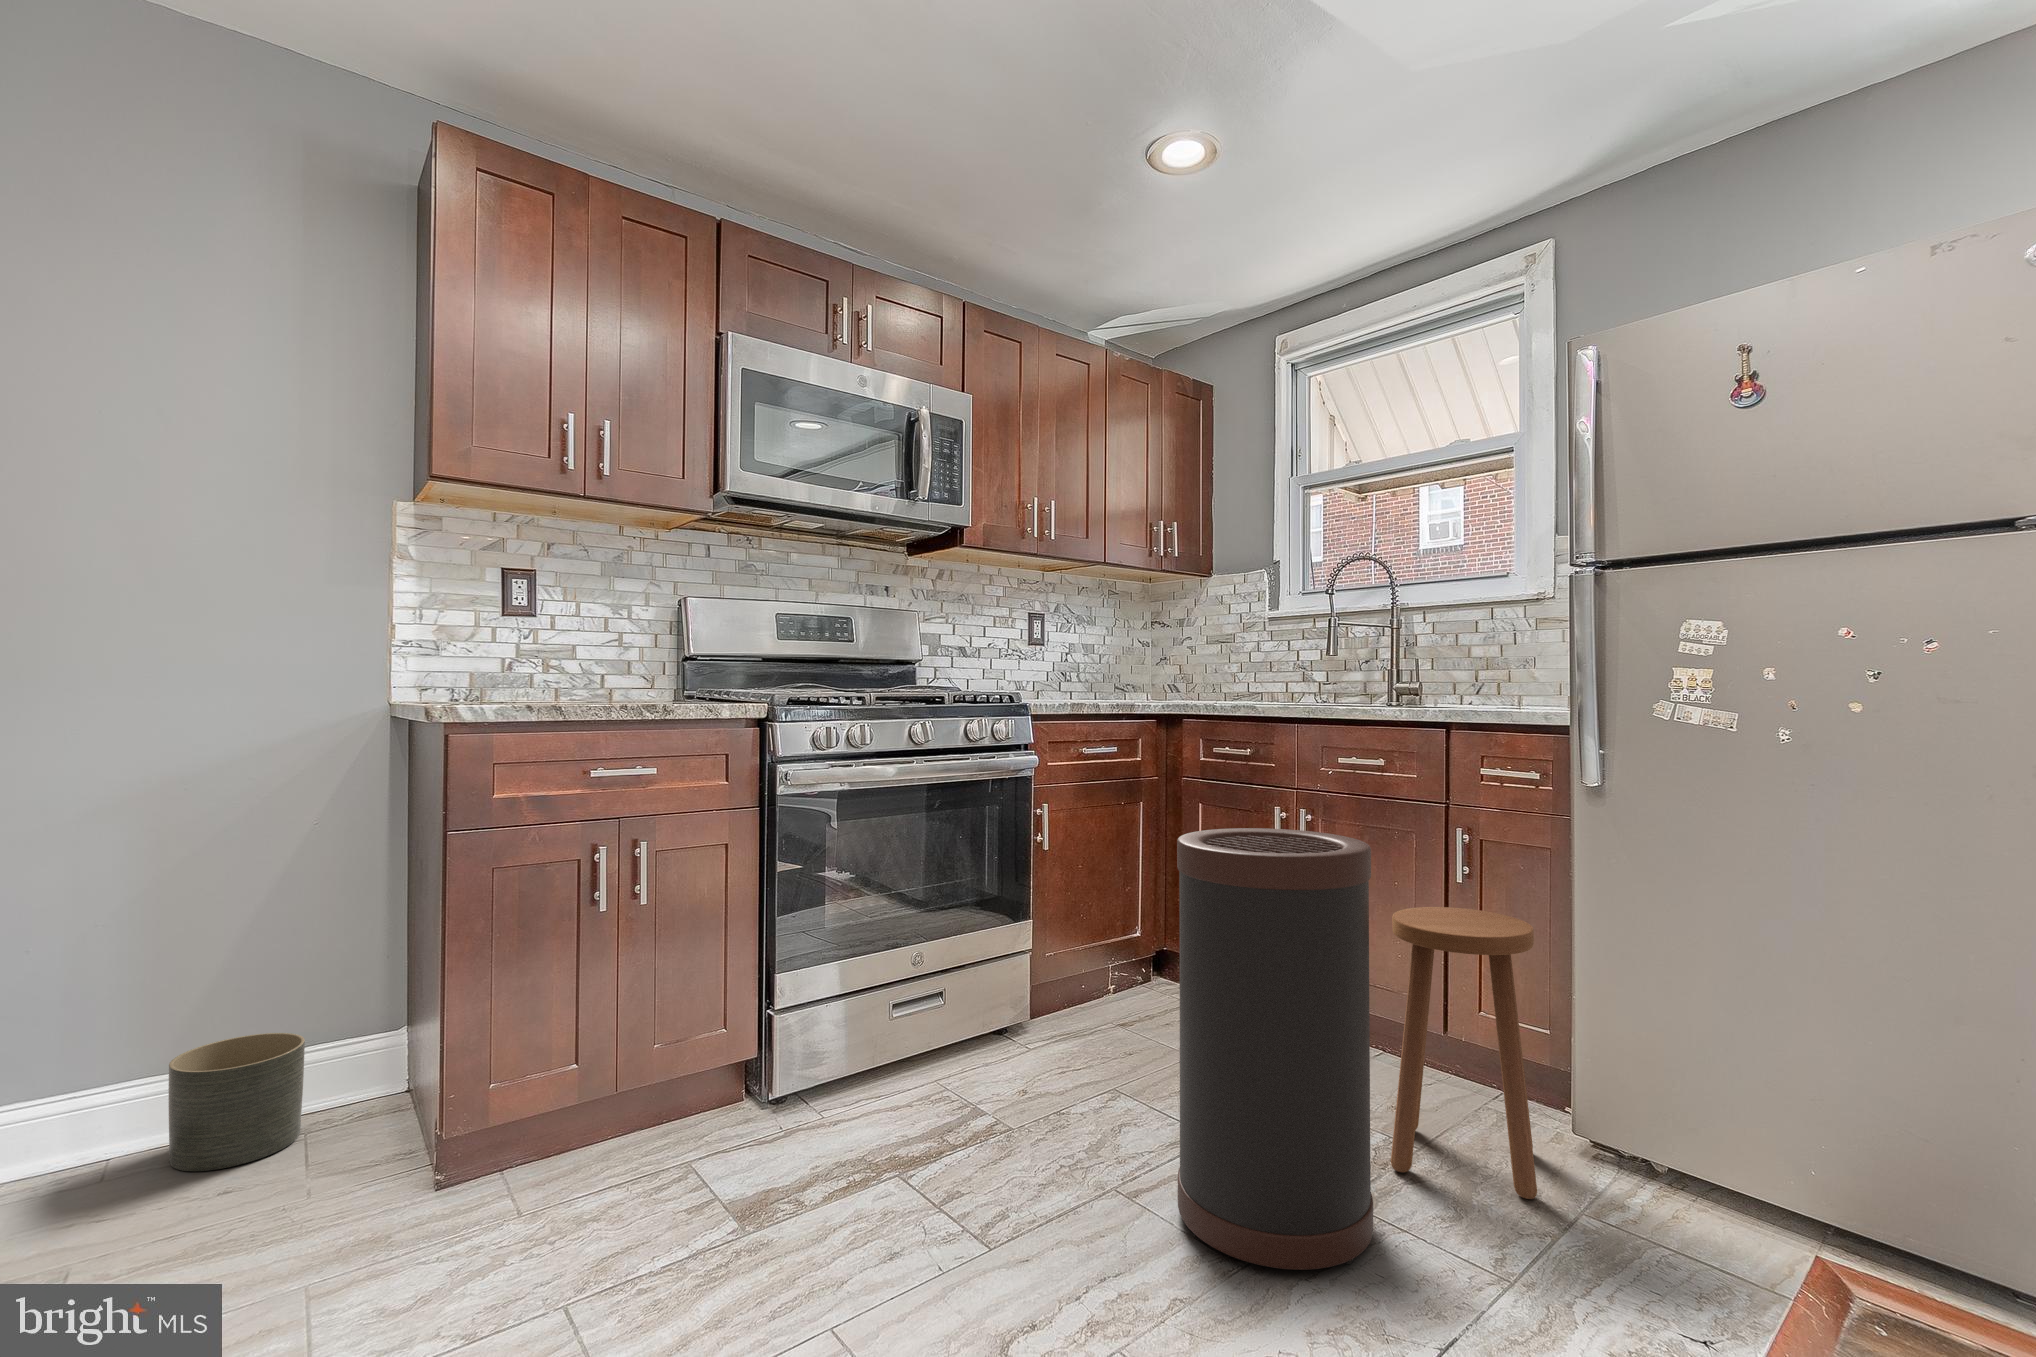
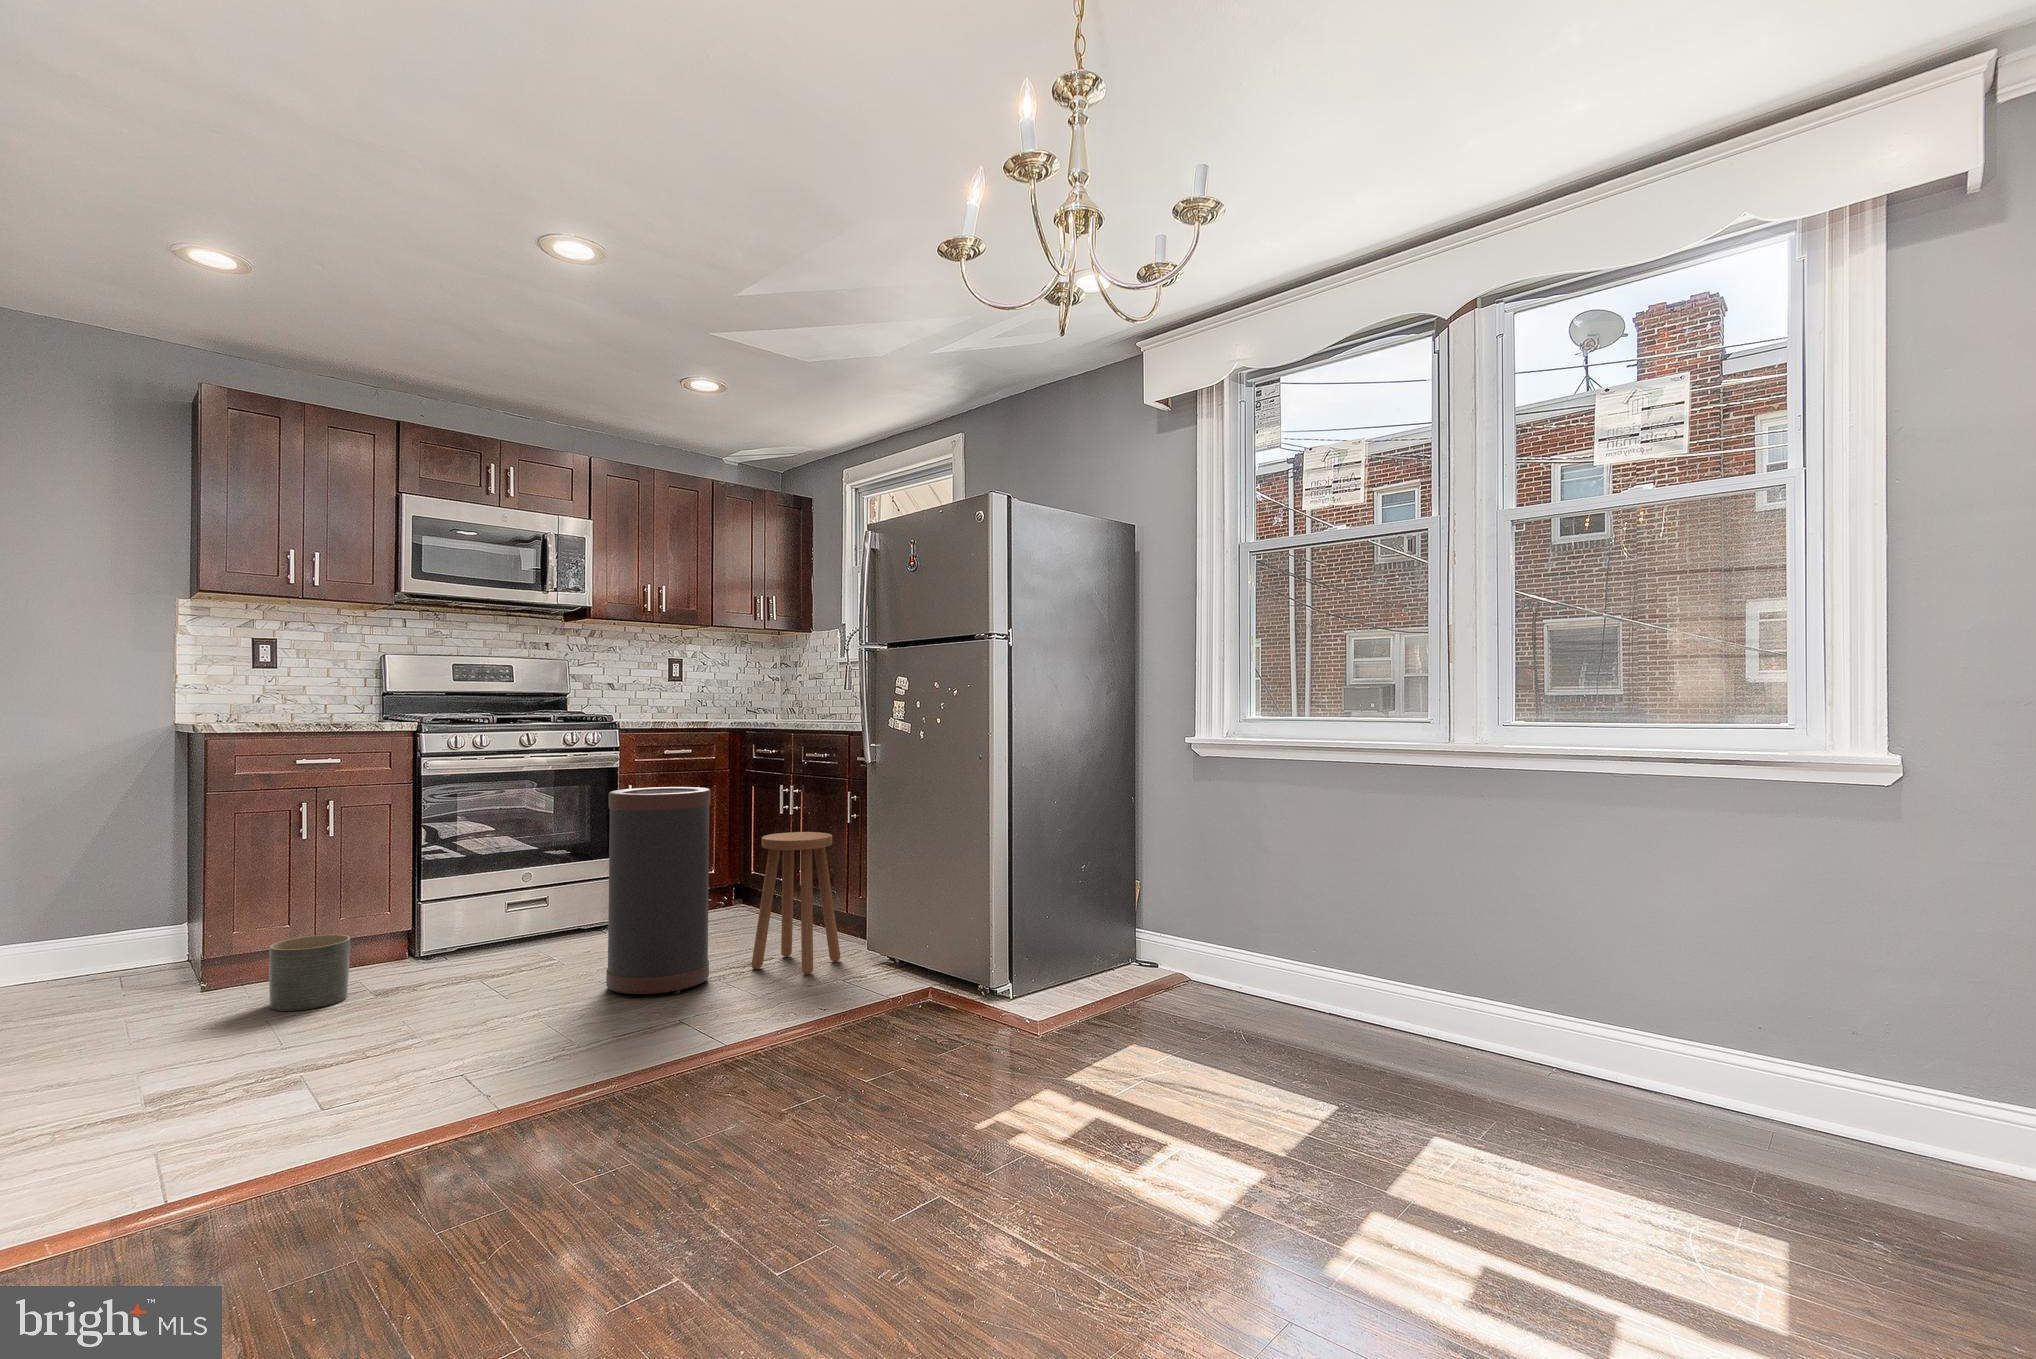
planter: present [168,1033,305,1171] -> present [269,935,350,1011]

